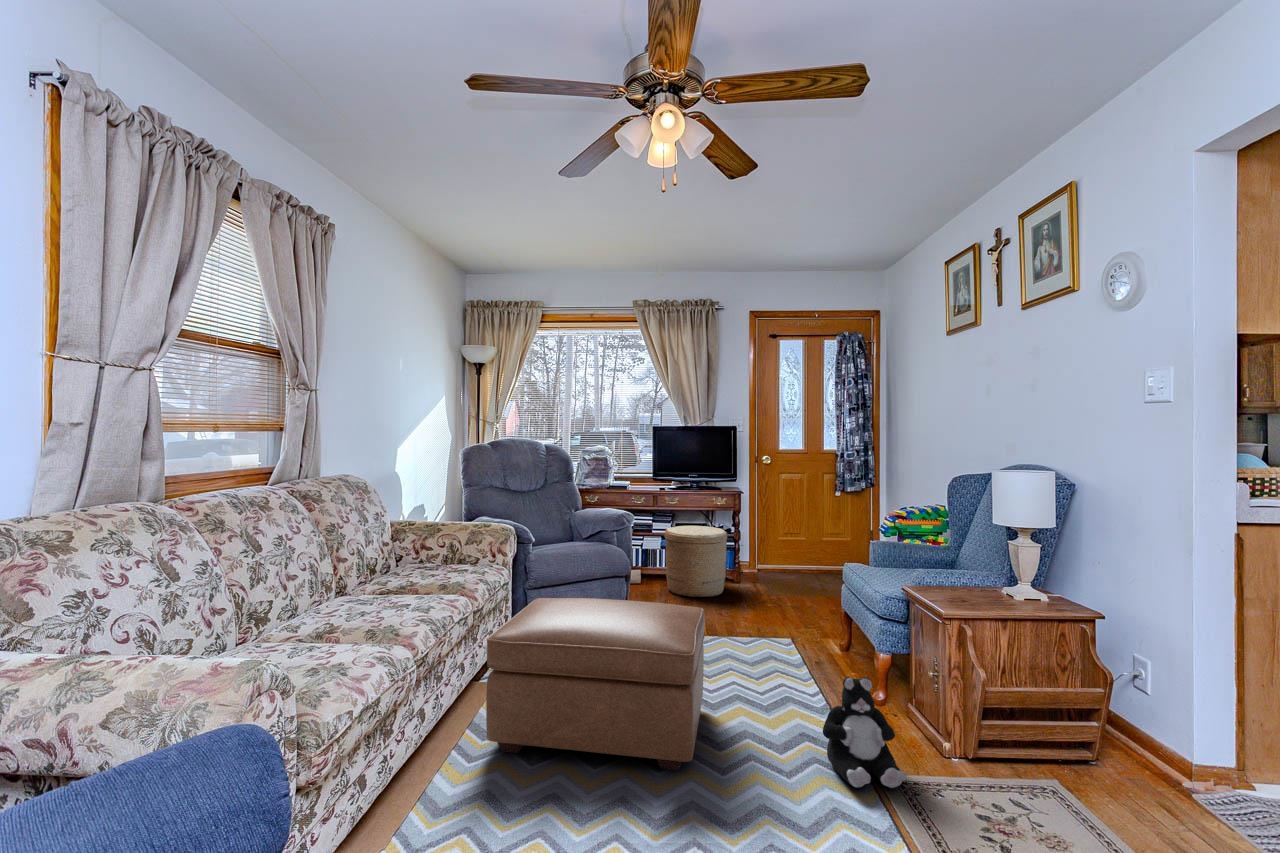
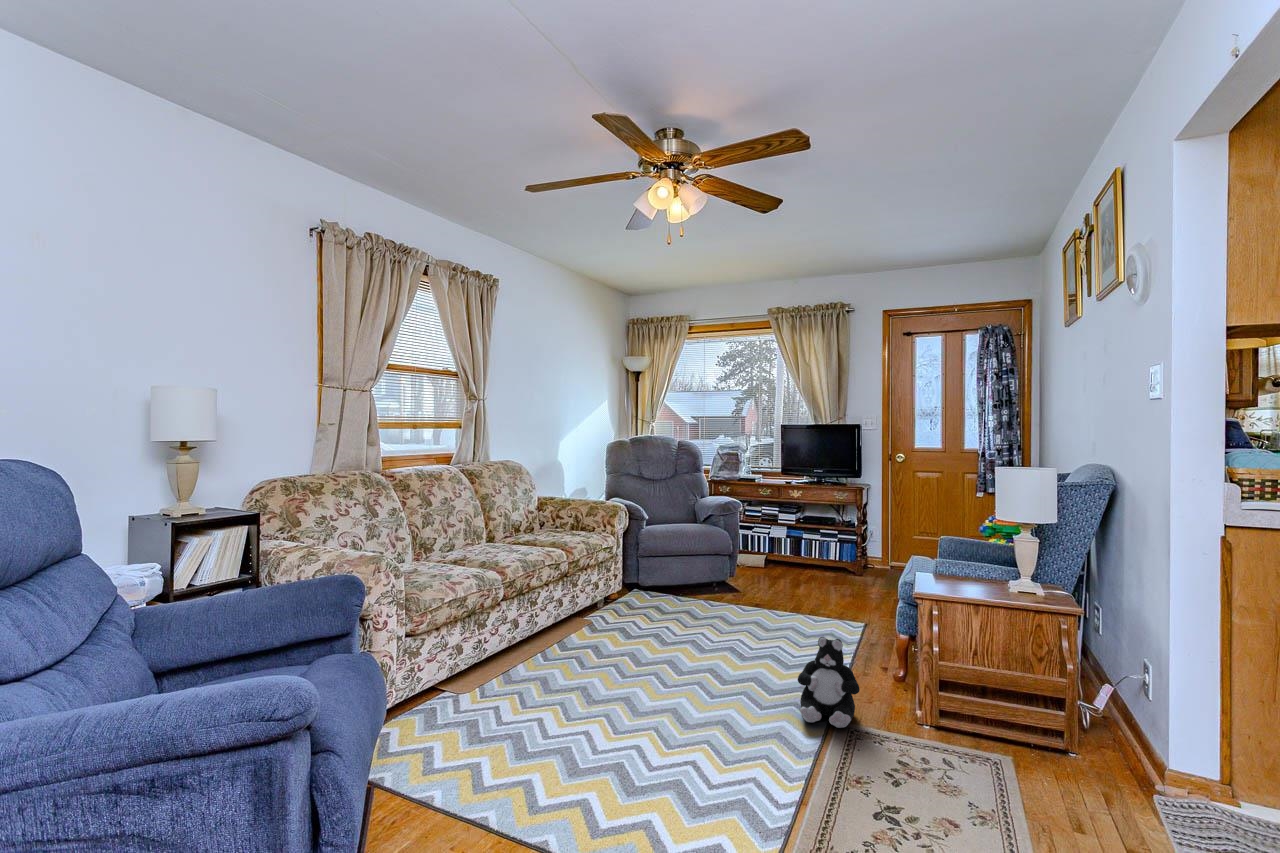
woven basket: present [664,526,727,597] -> none [780,518,841,584]
ottoman: present [486,598,705,771] -> none [557,558,737,690]

